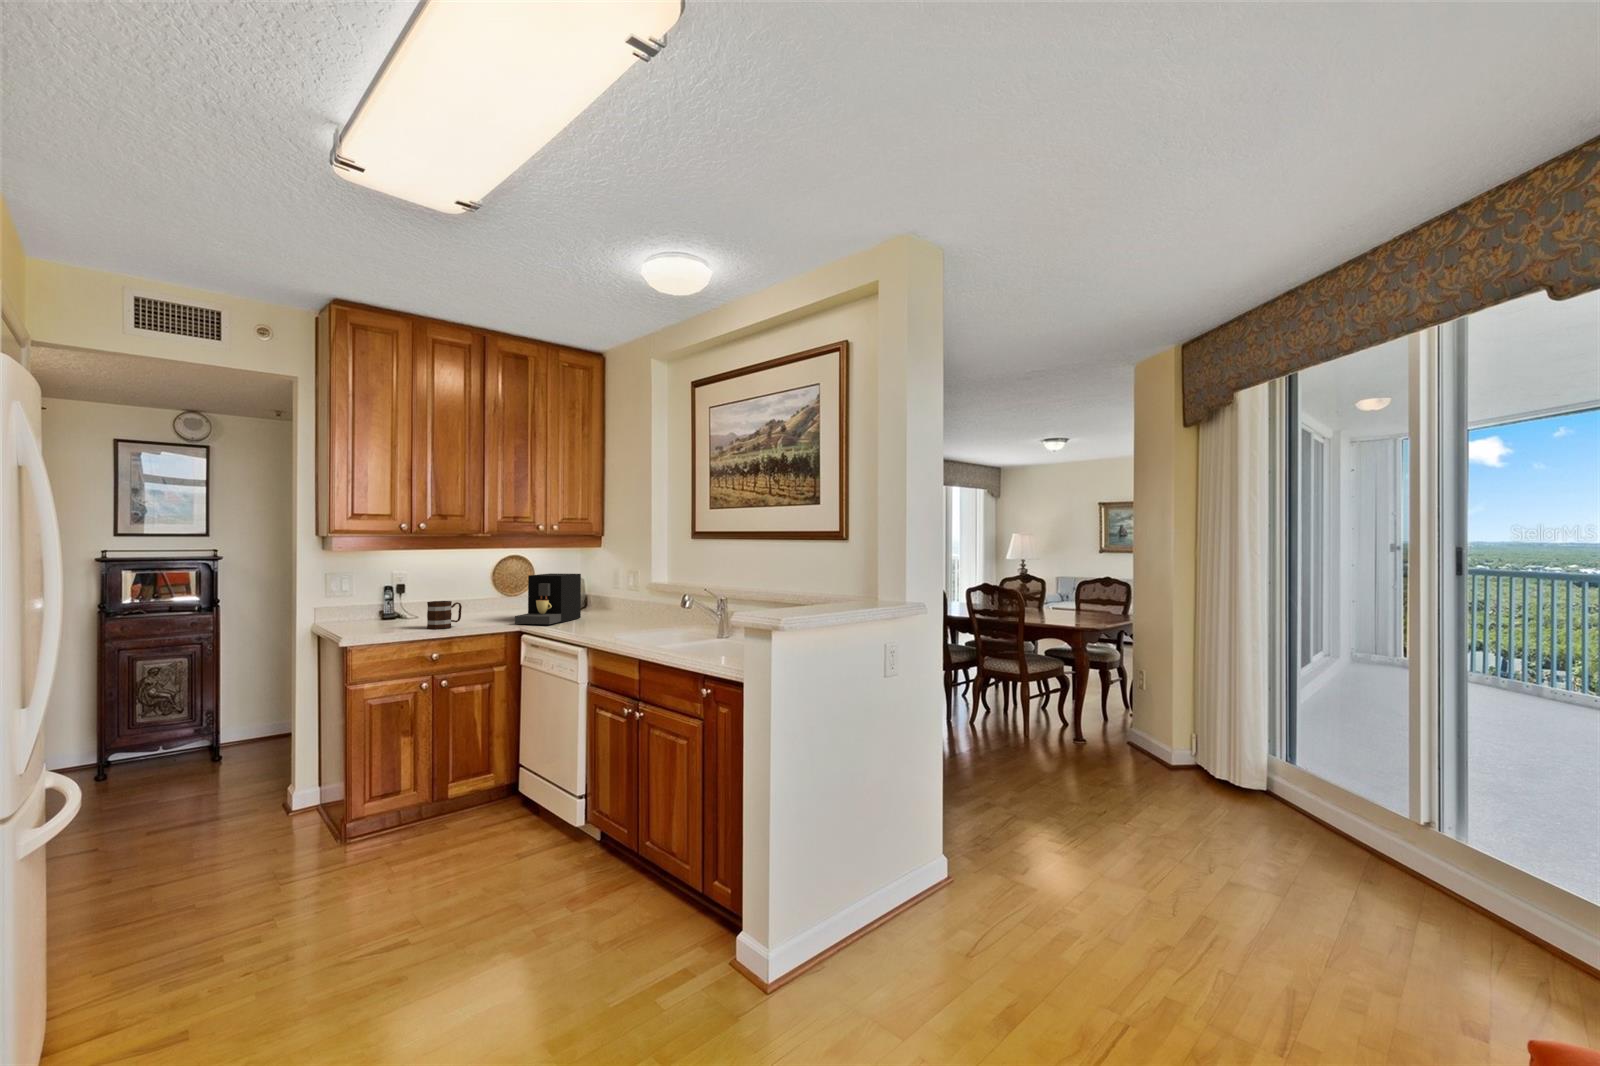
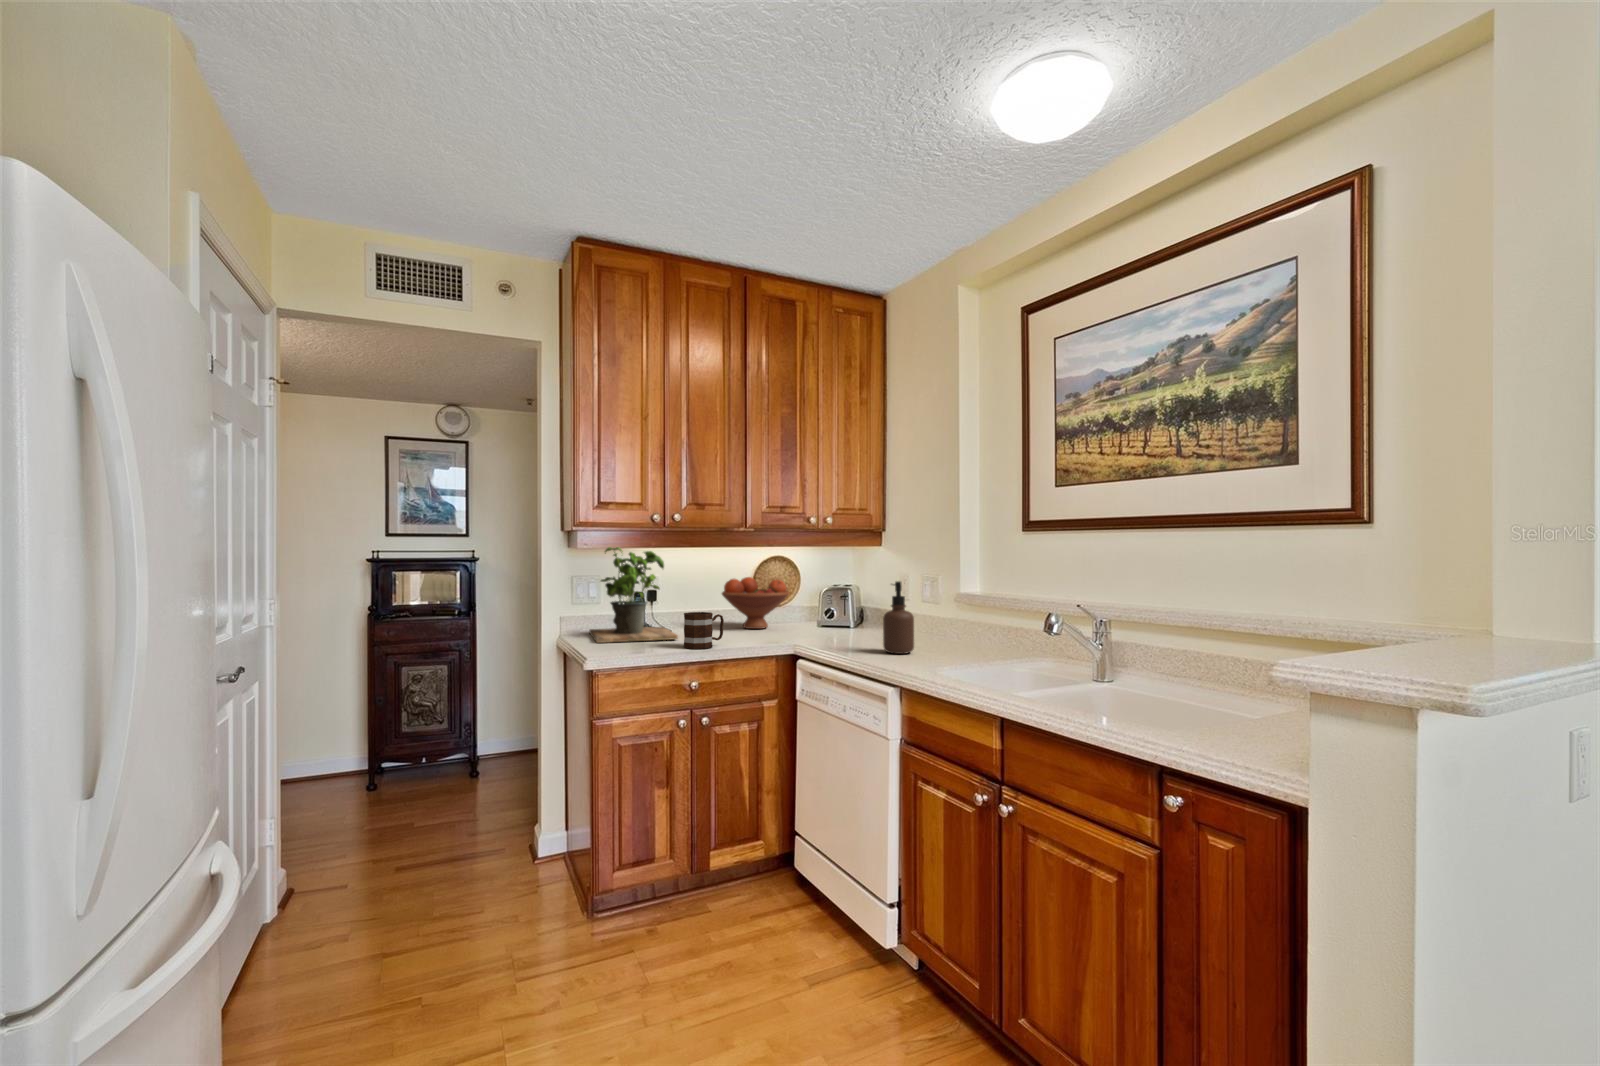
potted plant: none [342,550,423,628] -> present [589,547,678,643]
fruit bowl: none [465,573,524,614] -> present [722,577,789,629]
coffee maker: present [515,573,581,624] -> none [787,578,864,647]
soap dispenser: none [588,575,611,627] -> present [883,581,914,654]

